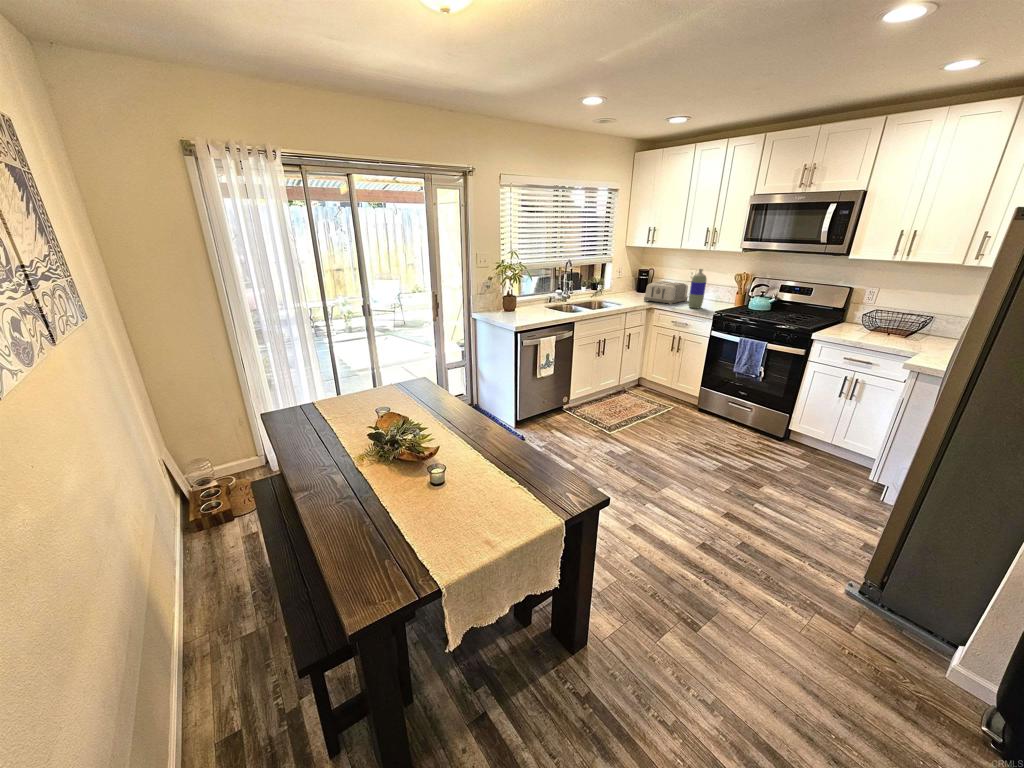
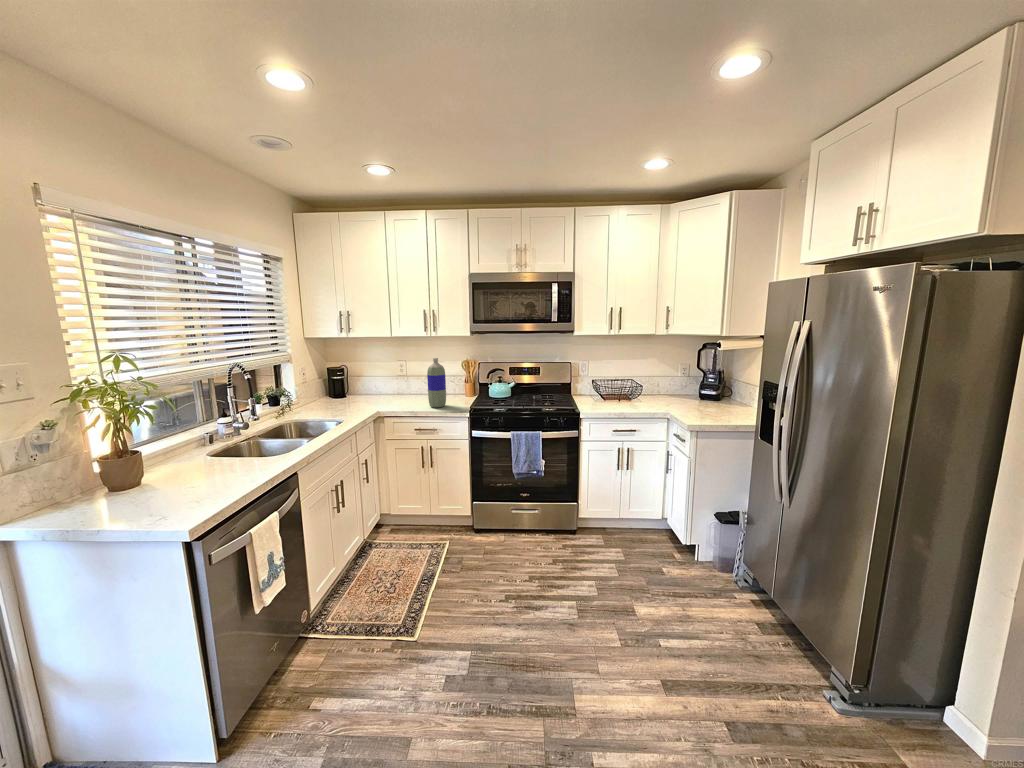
toaster: present [644,281,688,305] -> none [361,378,412,409]

